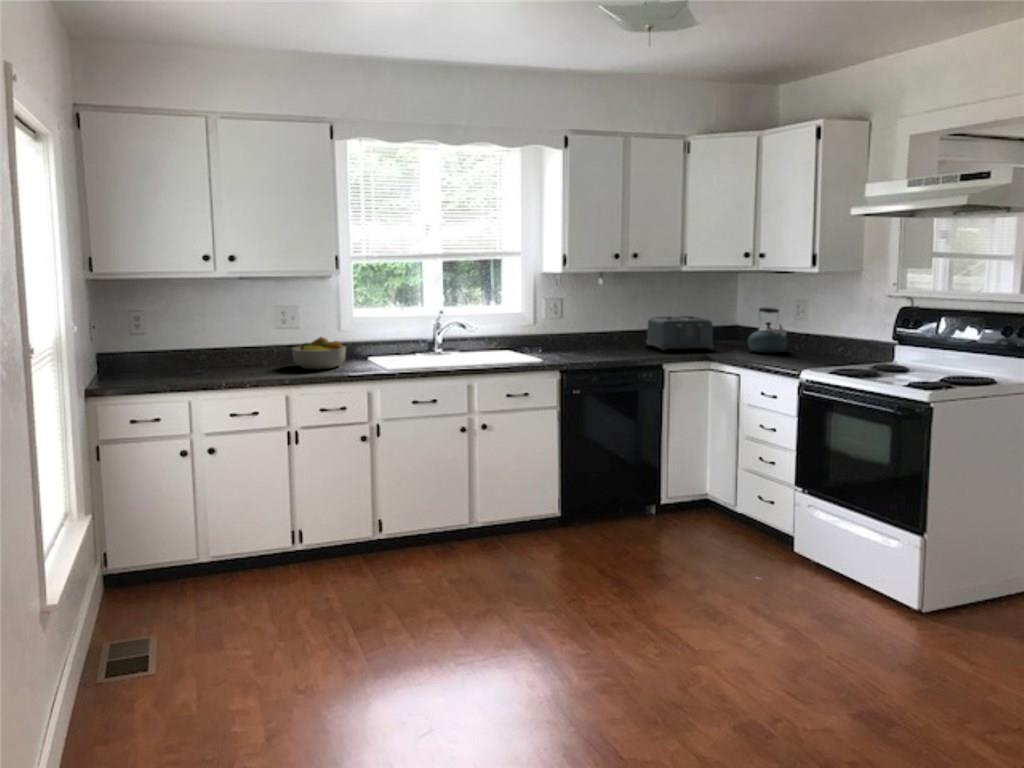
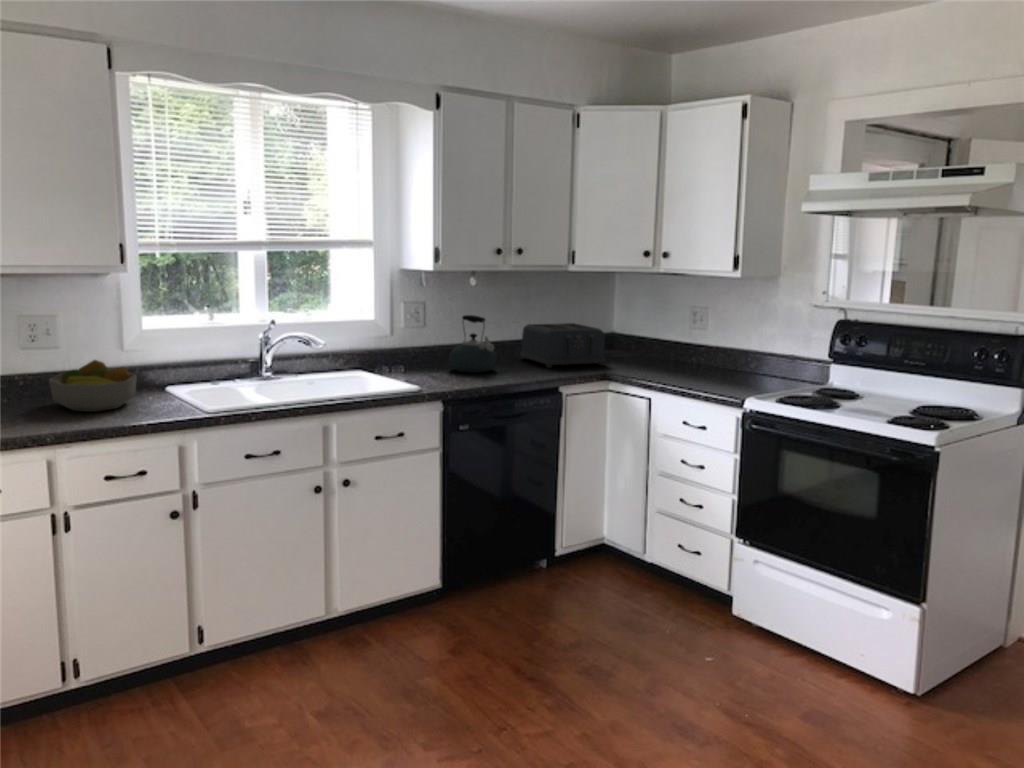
kettle: present [748,308,788,353] -> present [449,315,497,373]

